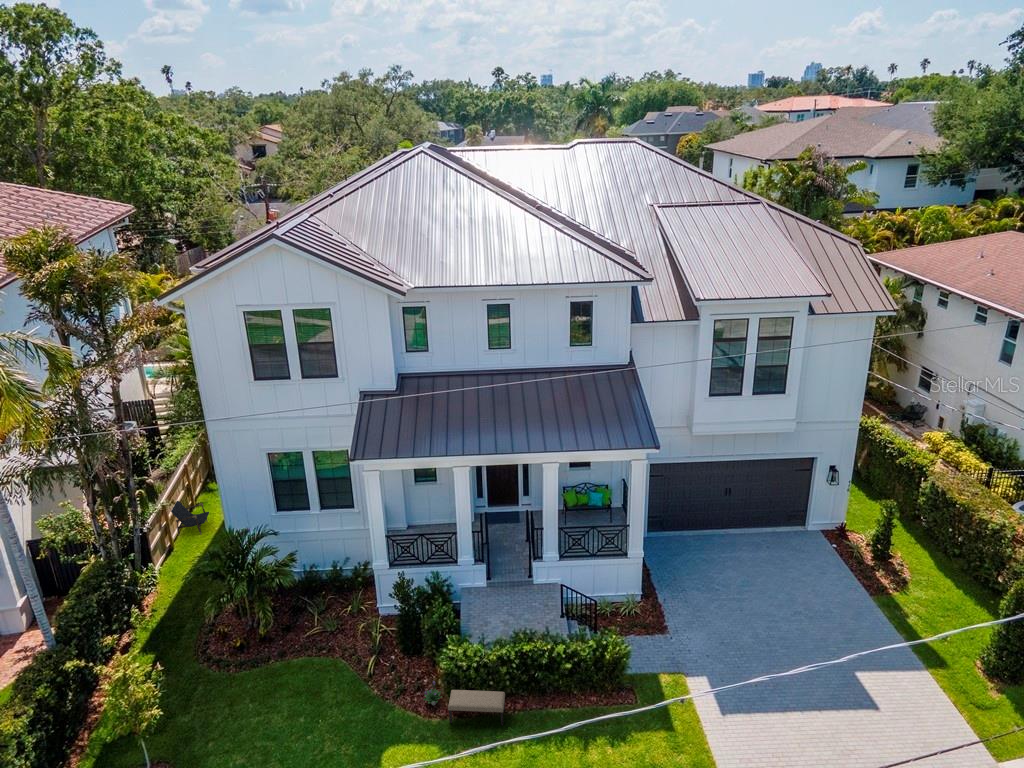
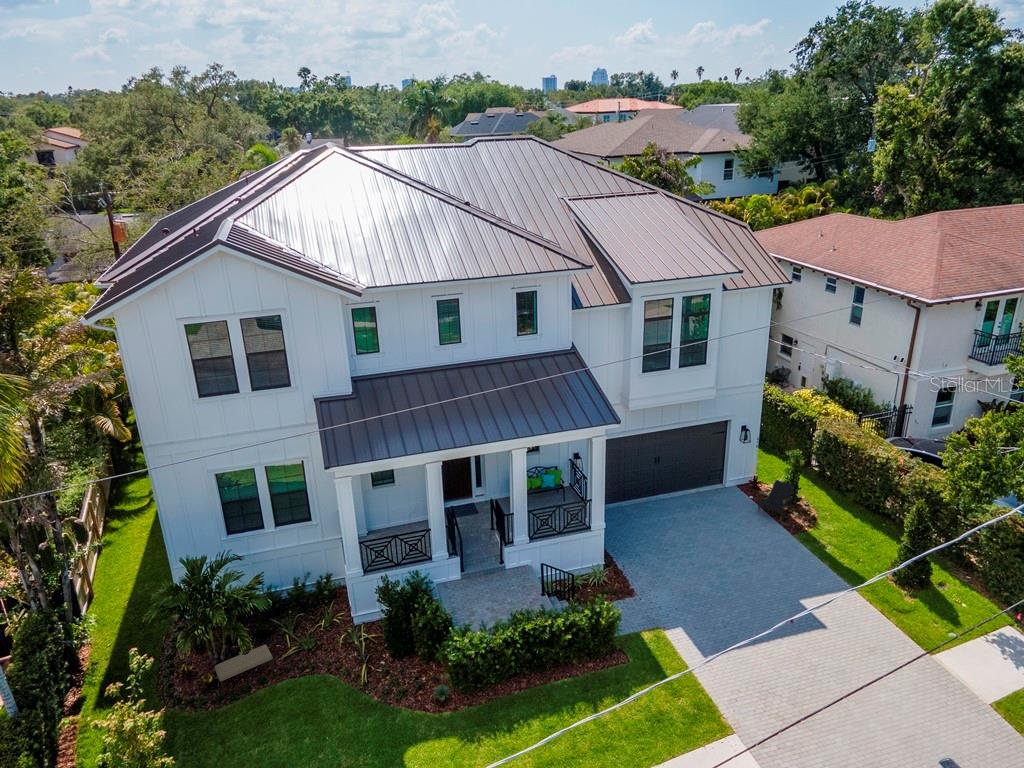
lounge chair: present [171,501,209,535] -> present [758,480,794,520]
bench: present [448,690,505,725] -> present [215,645,274,694]

